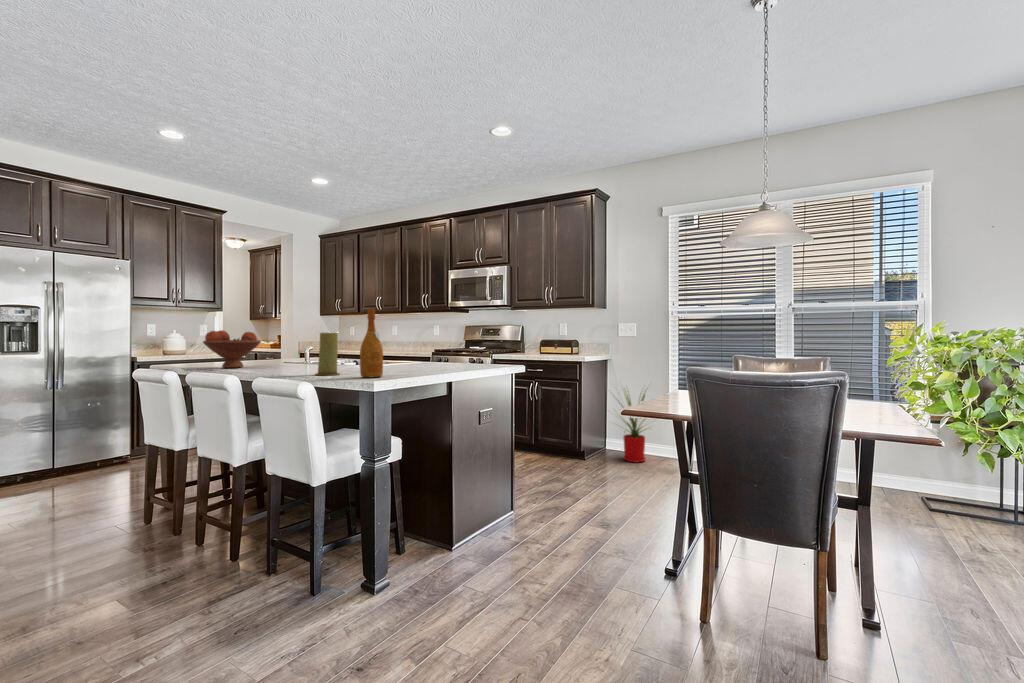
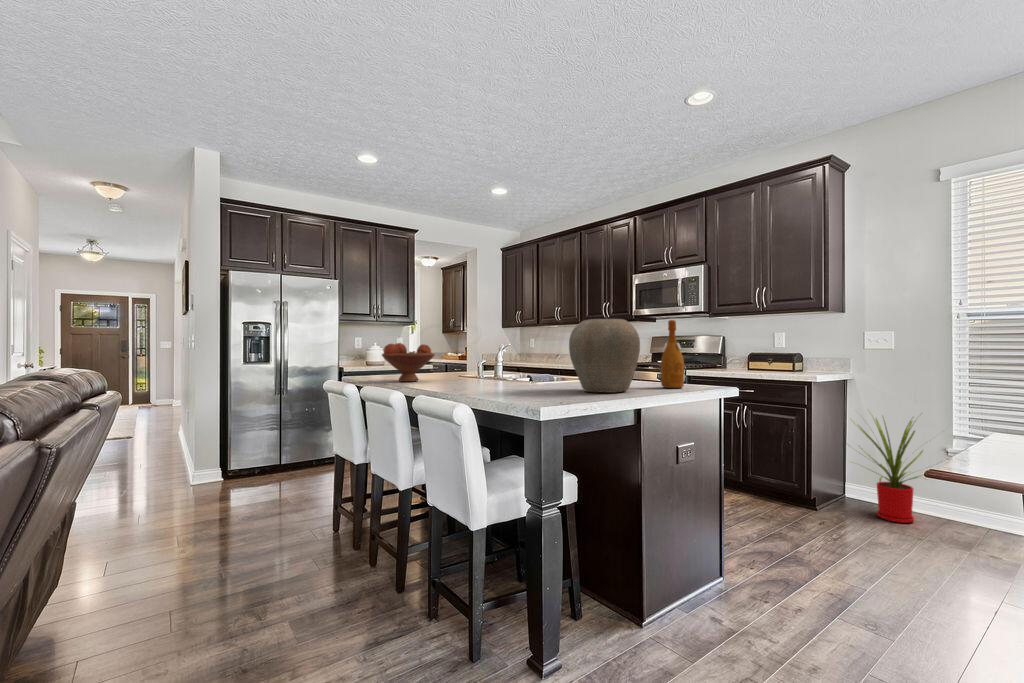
wine bottle: present [360,309,383,378] -> present [661,320,684,388]
vase: none [394,312,452,371] -> present [569,319,640,393]
candle: present [315,333,340,375] -> none [480,345,507,395]

